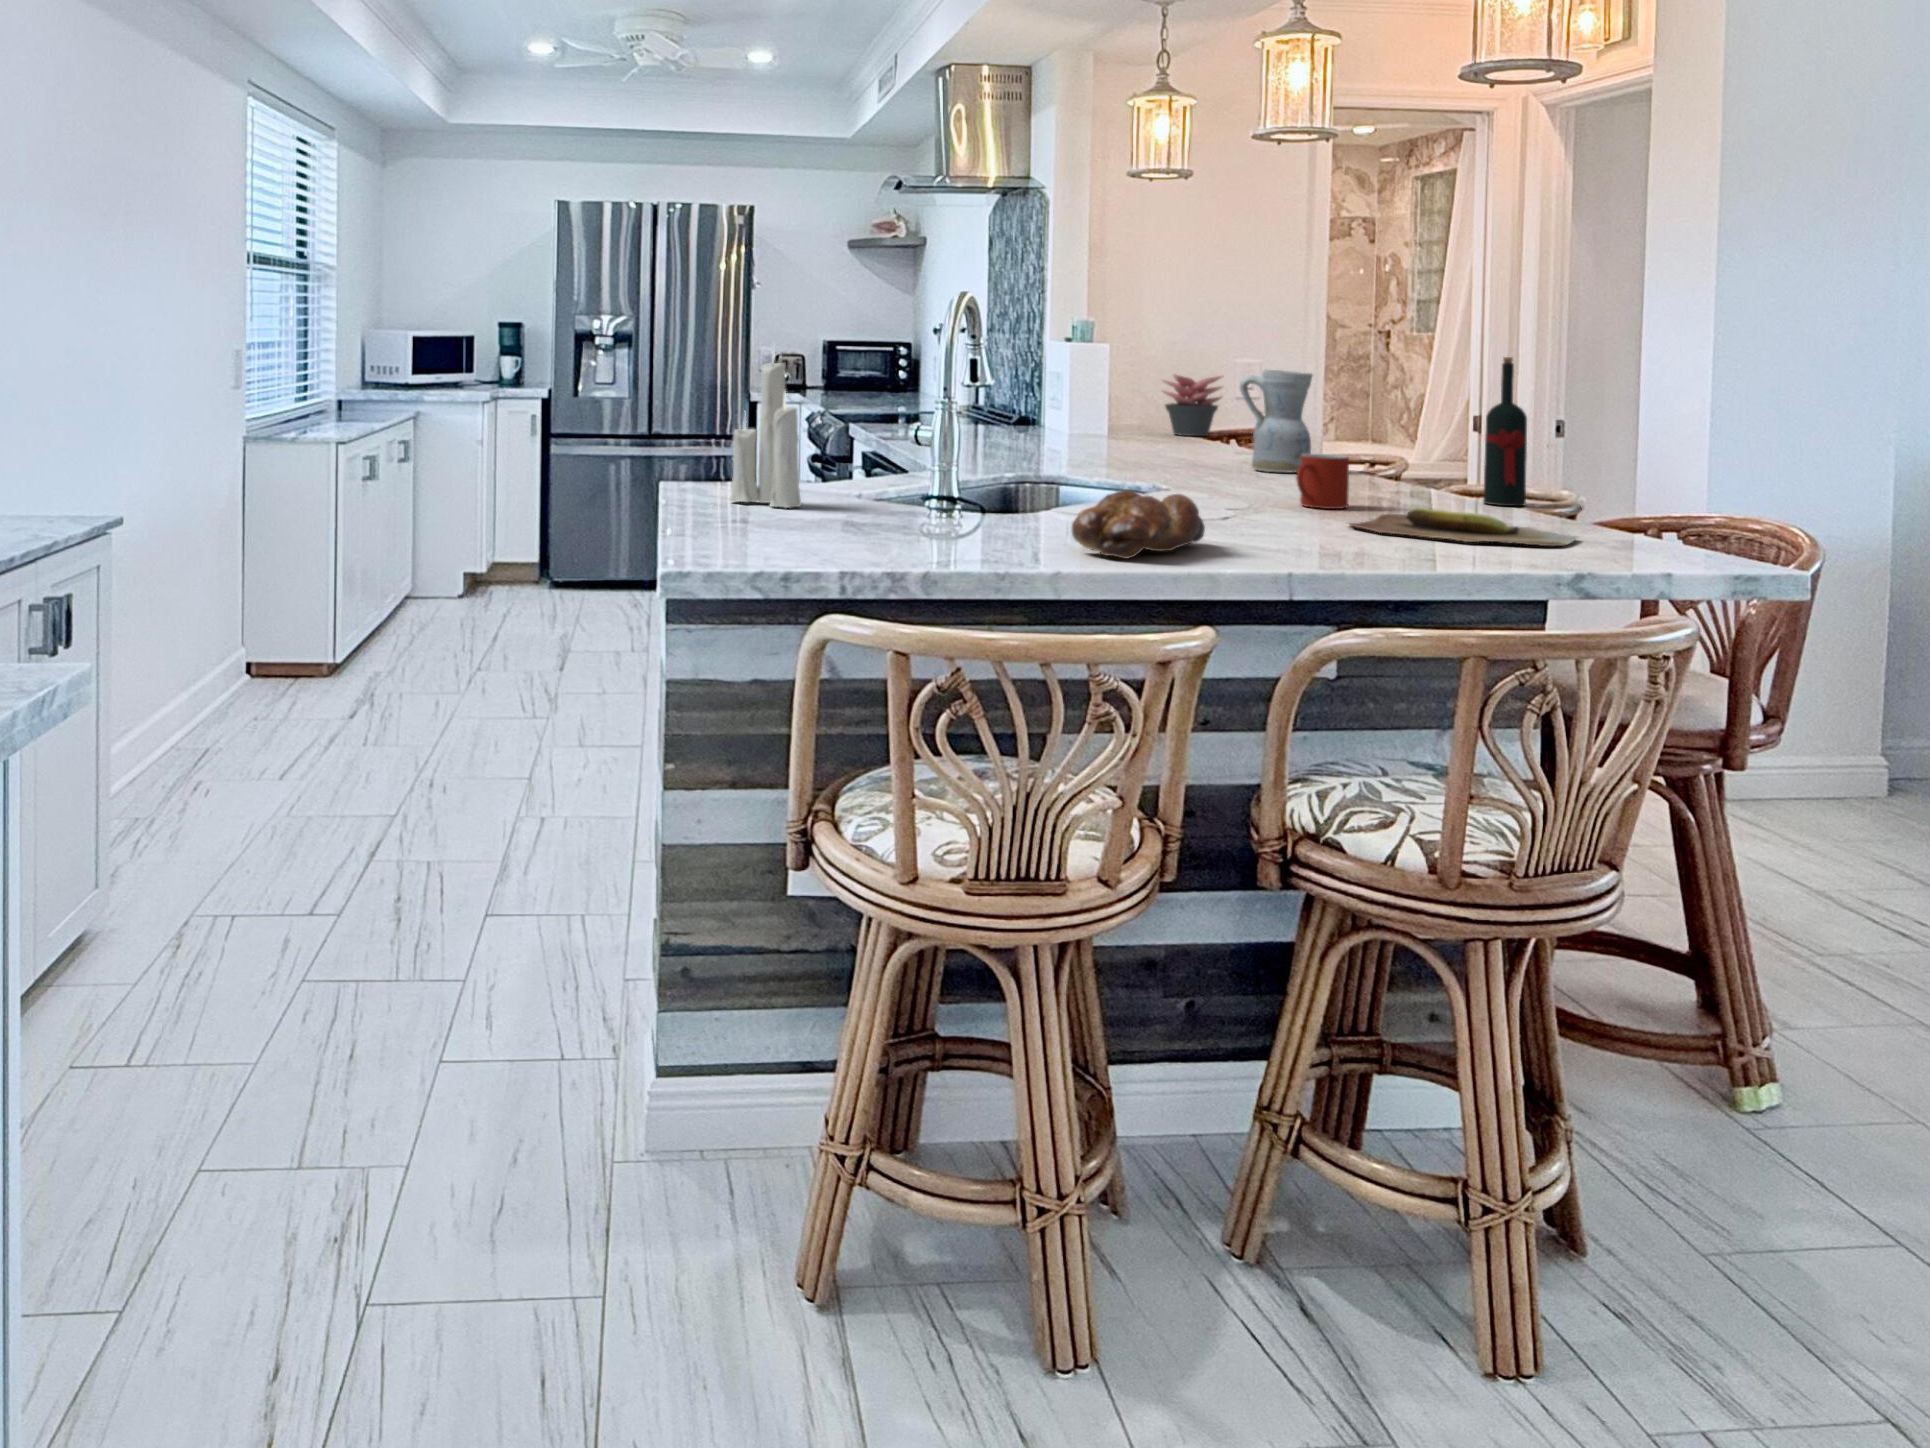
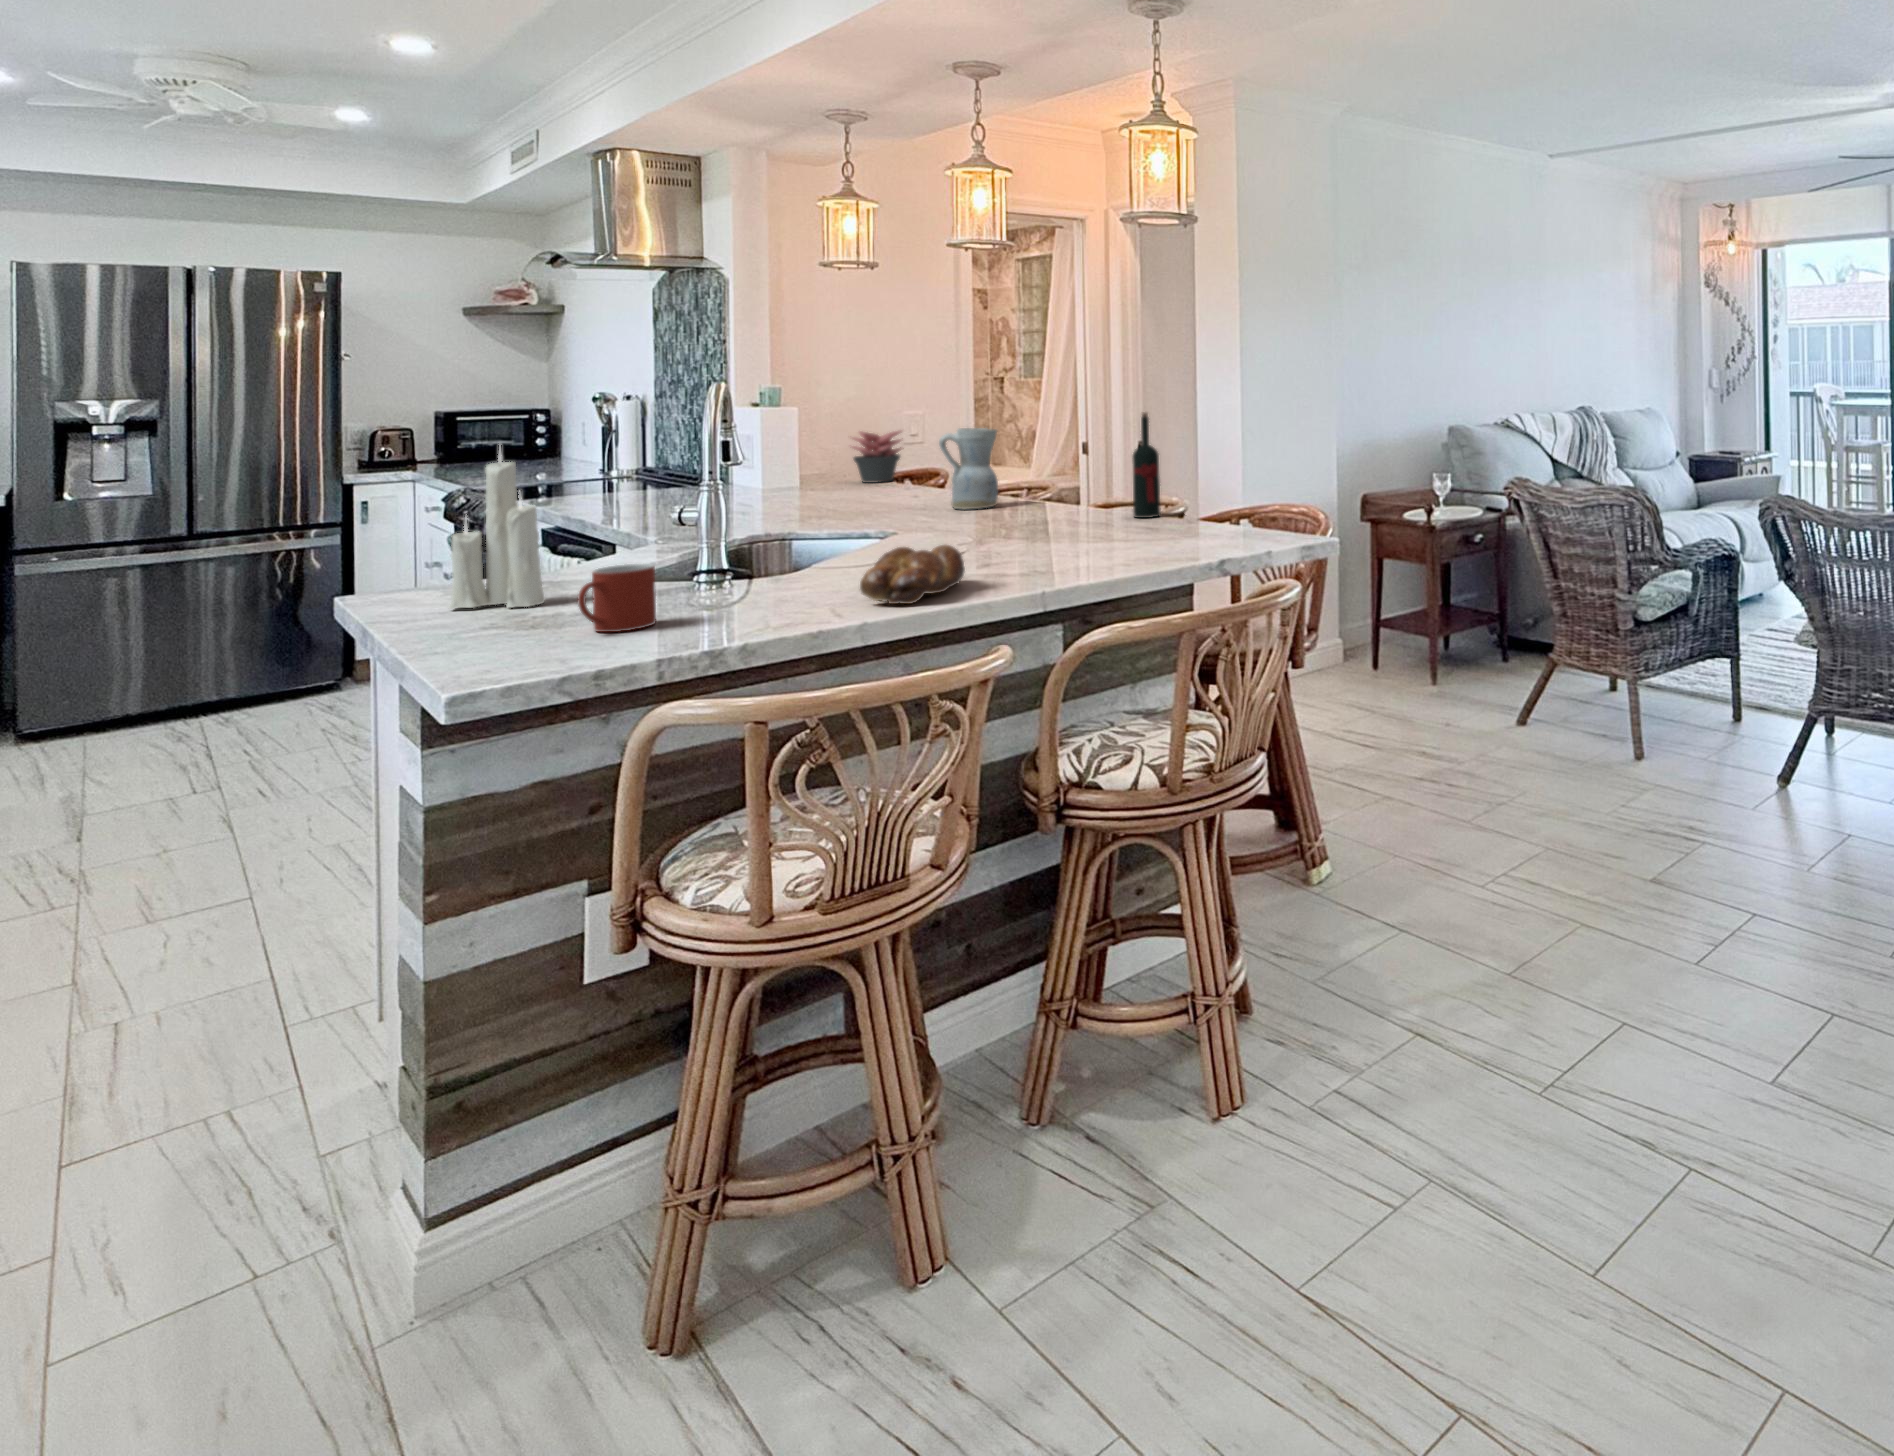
mug: present [1296,454,1349,509] -> present [578,563,656,632]
cutting board: present [1349,508,1576,546] -> none [1054,529,1207,552]

